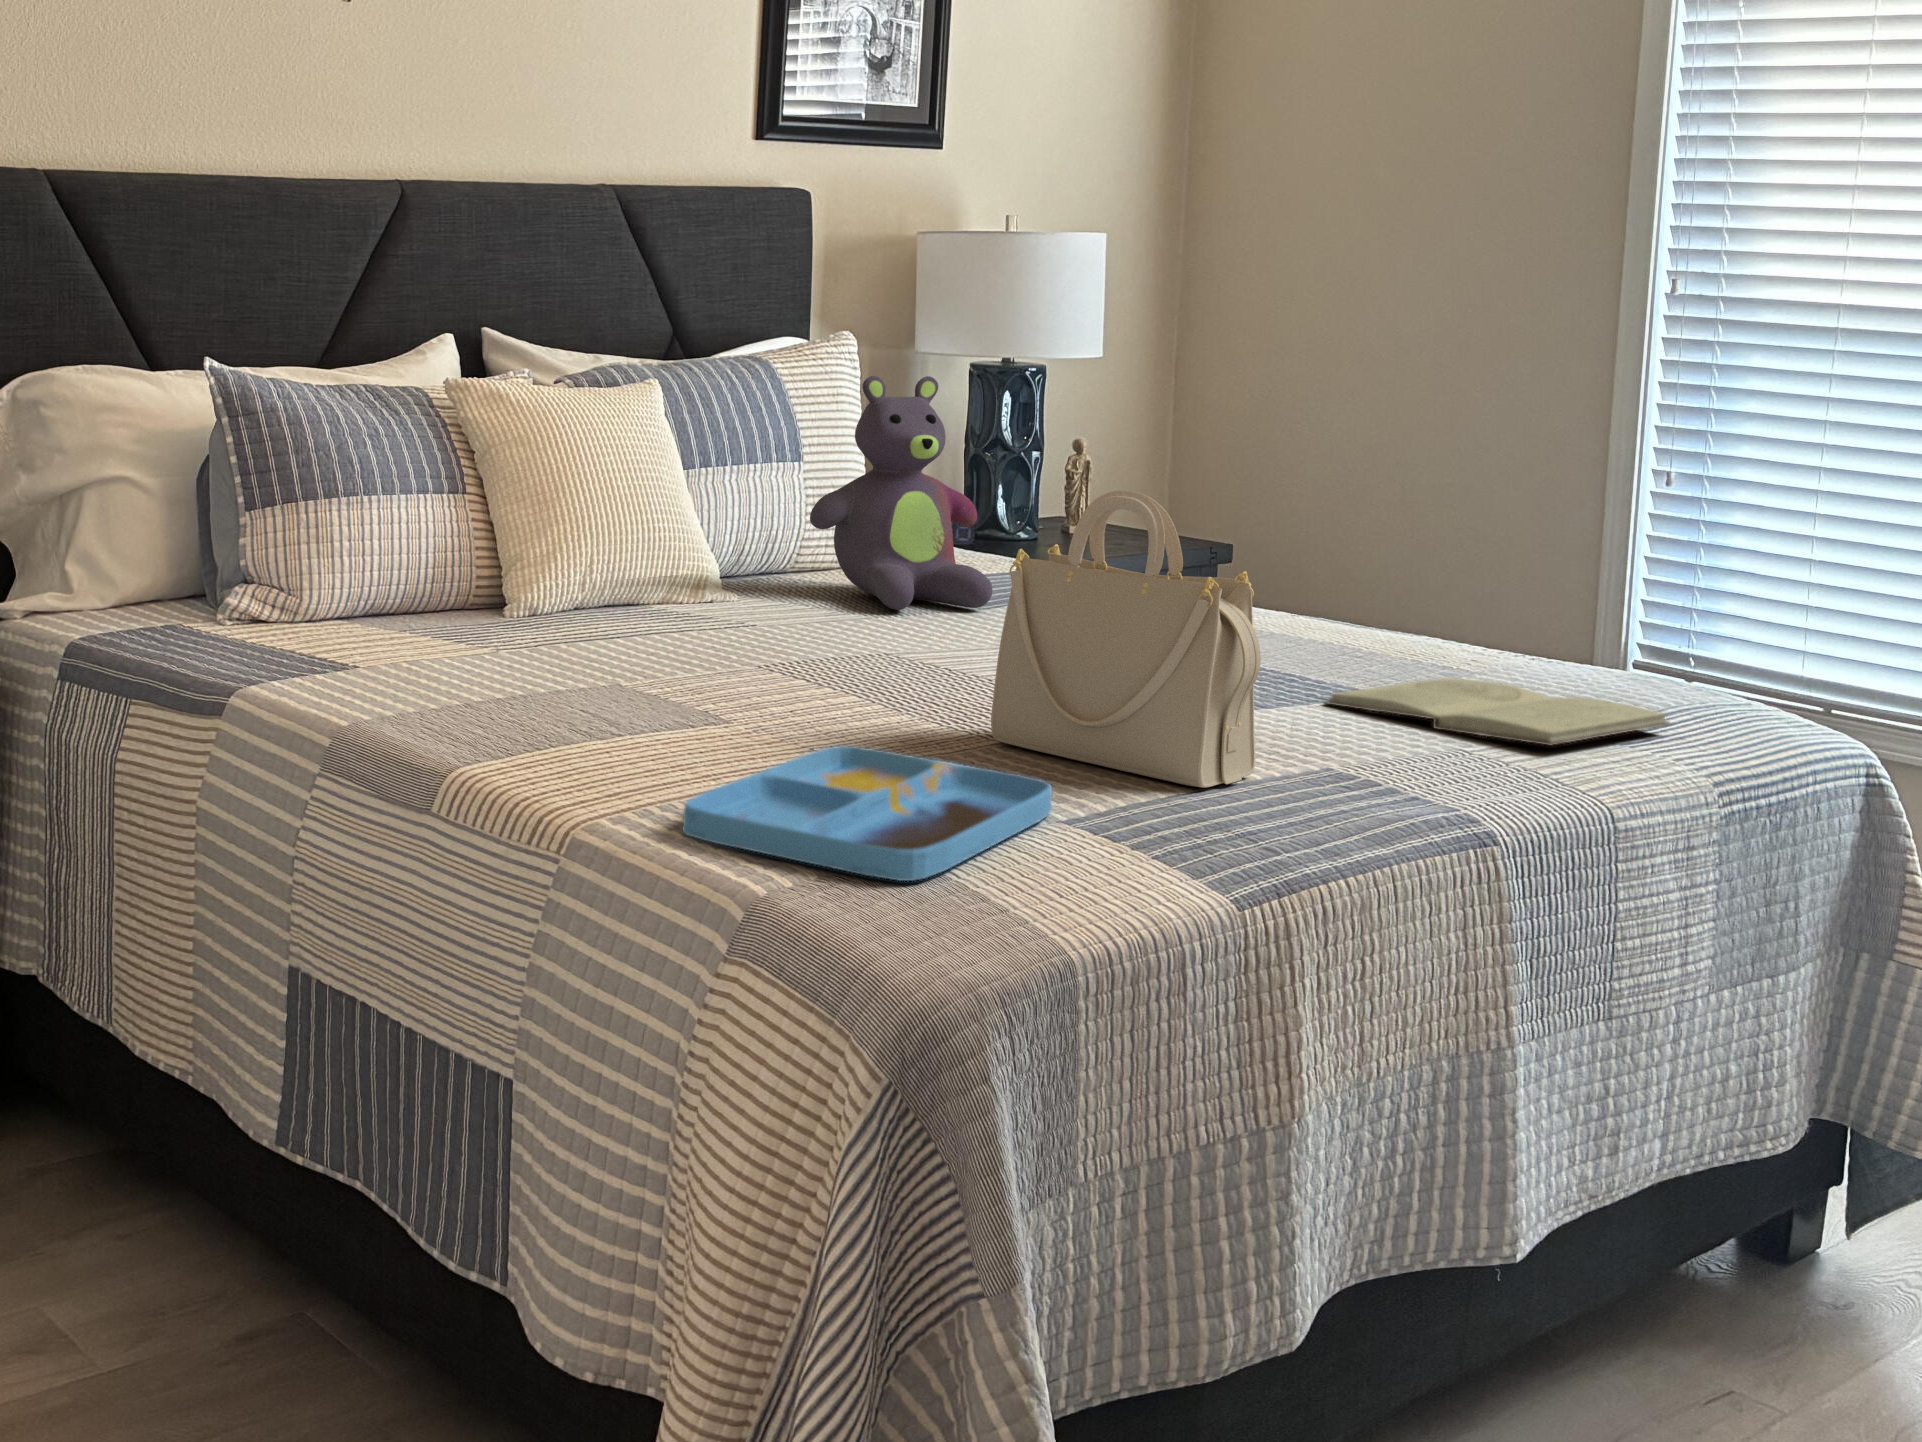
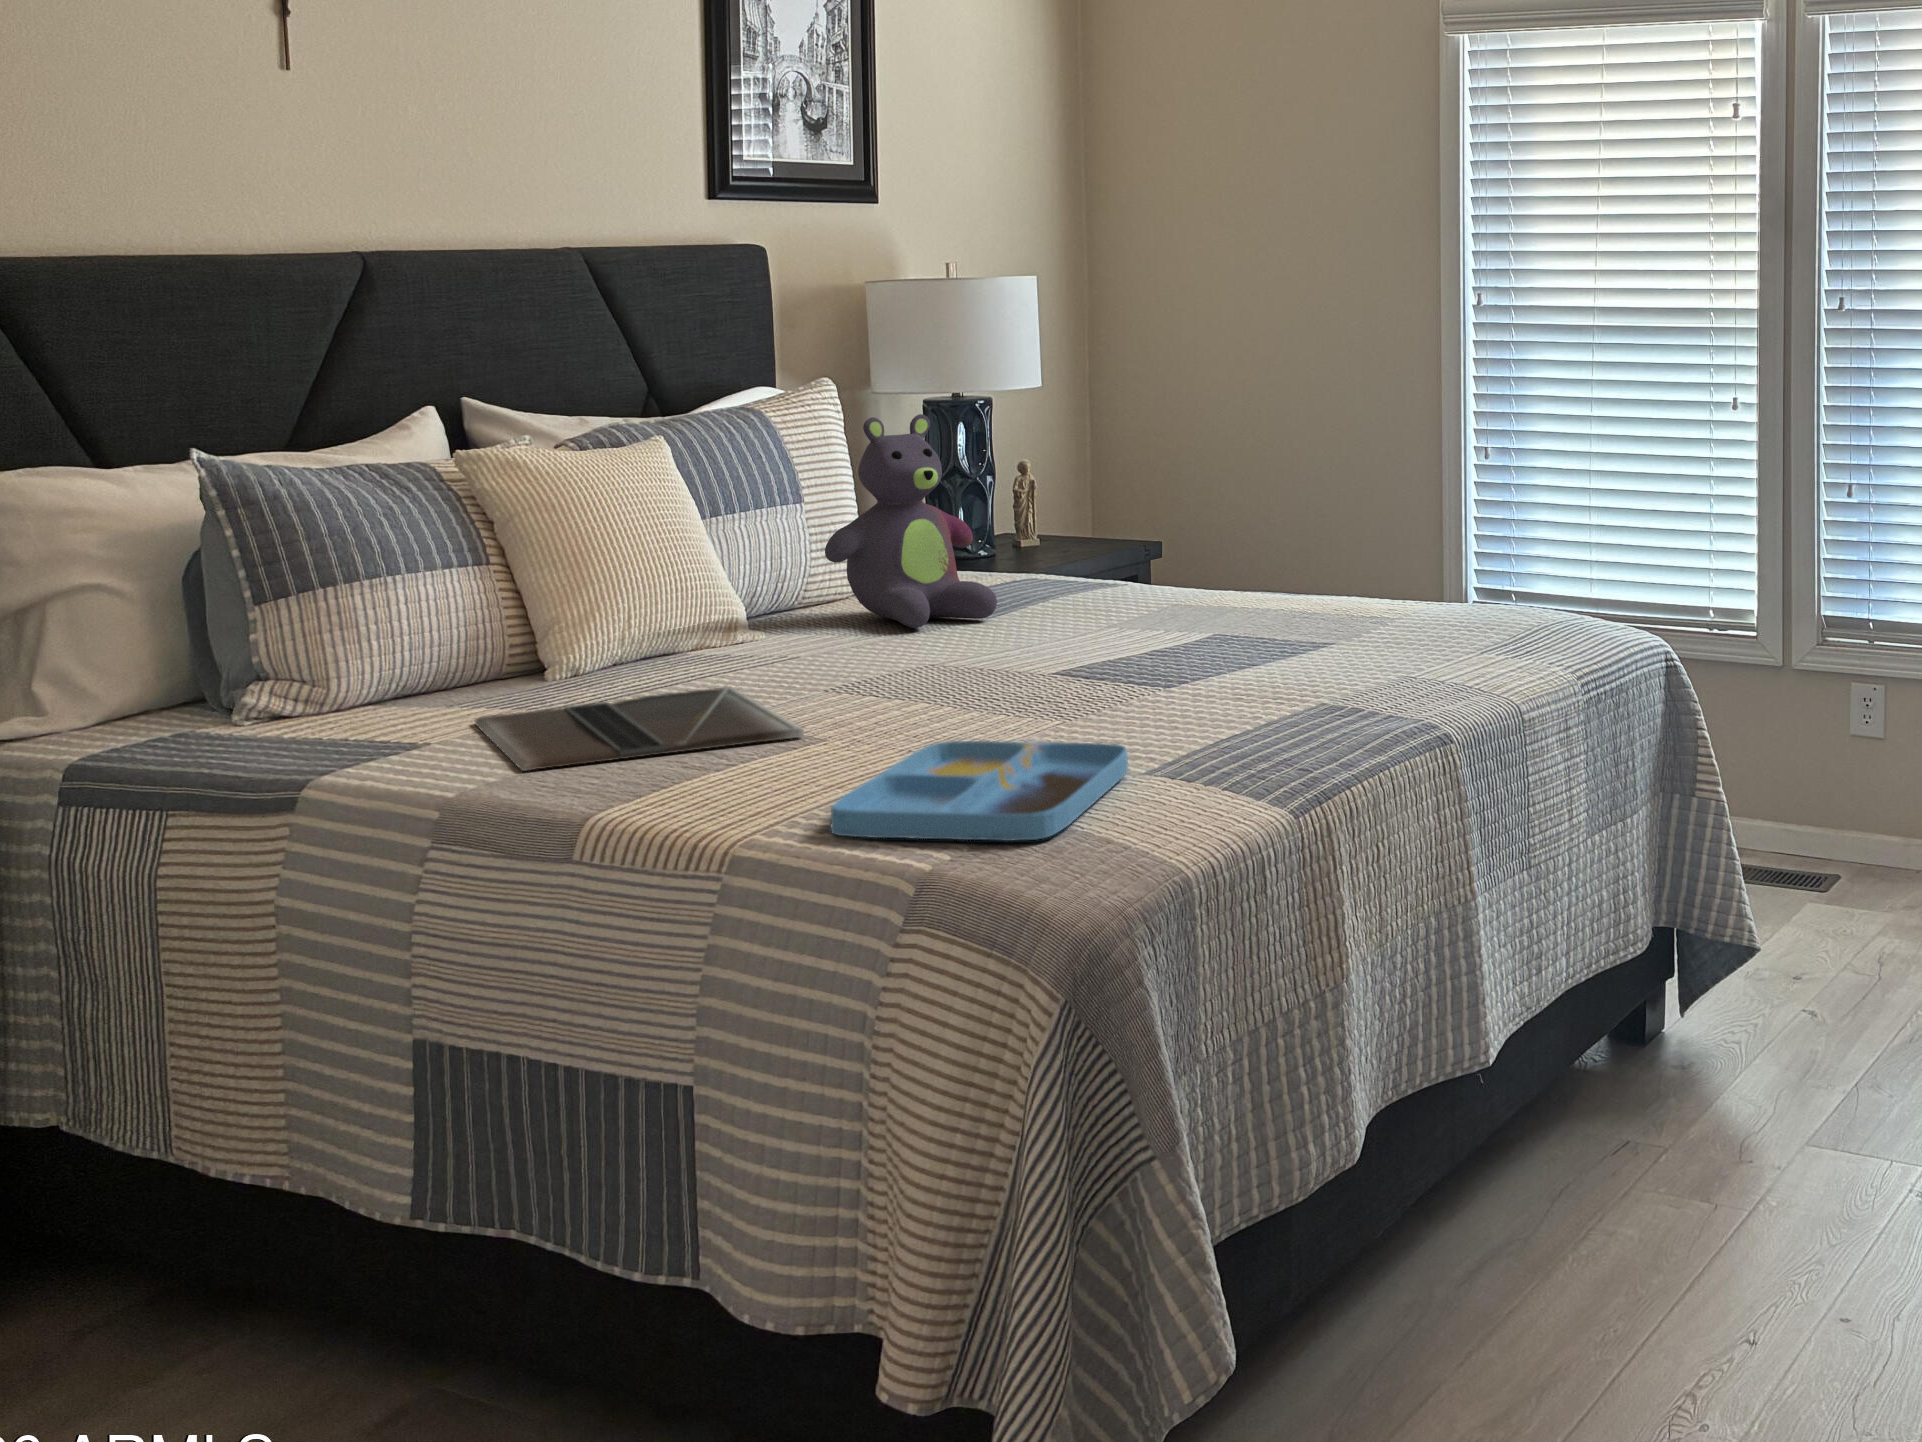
handbag: present [991,491,1261,788] -> none [1051,496,1267,734]
laptop: none [413,648,716,716] -> present [475,687,803,771]
book: present [1324,678,1670,745] -> none [1293,626,1541,667]

